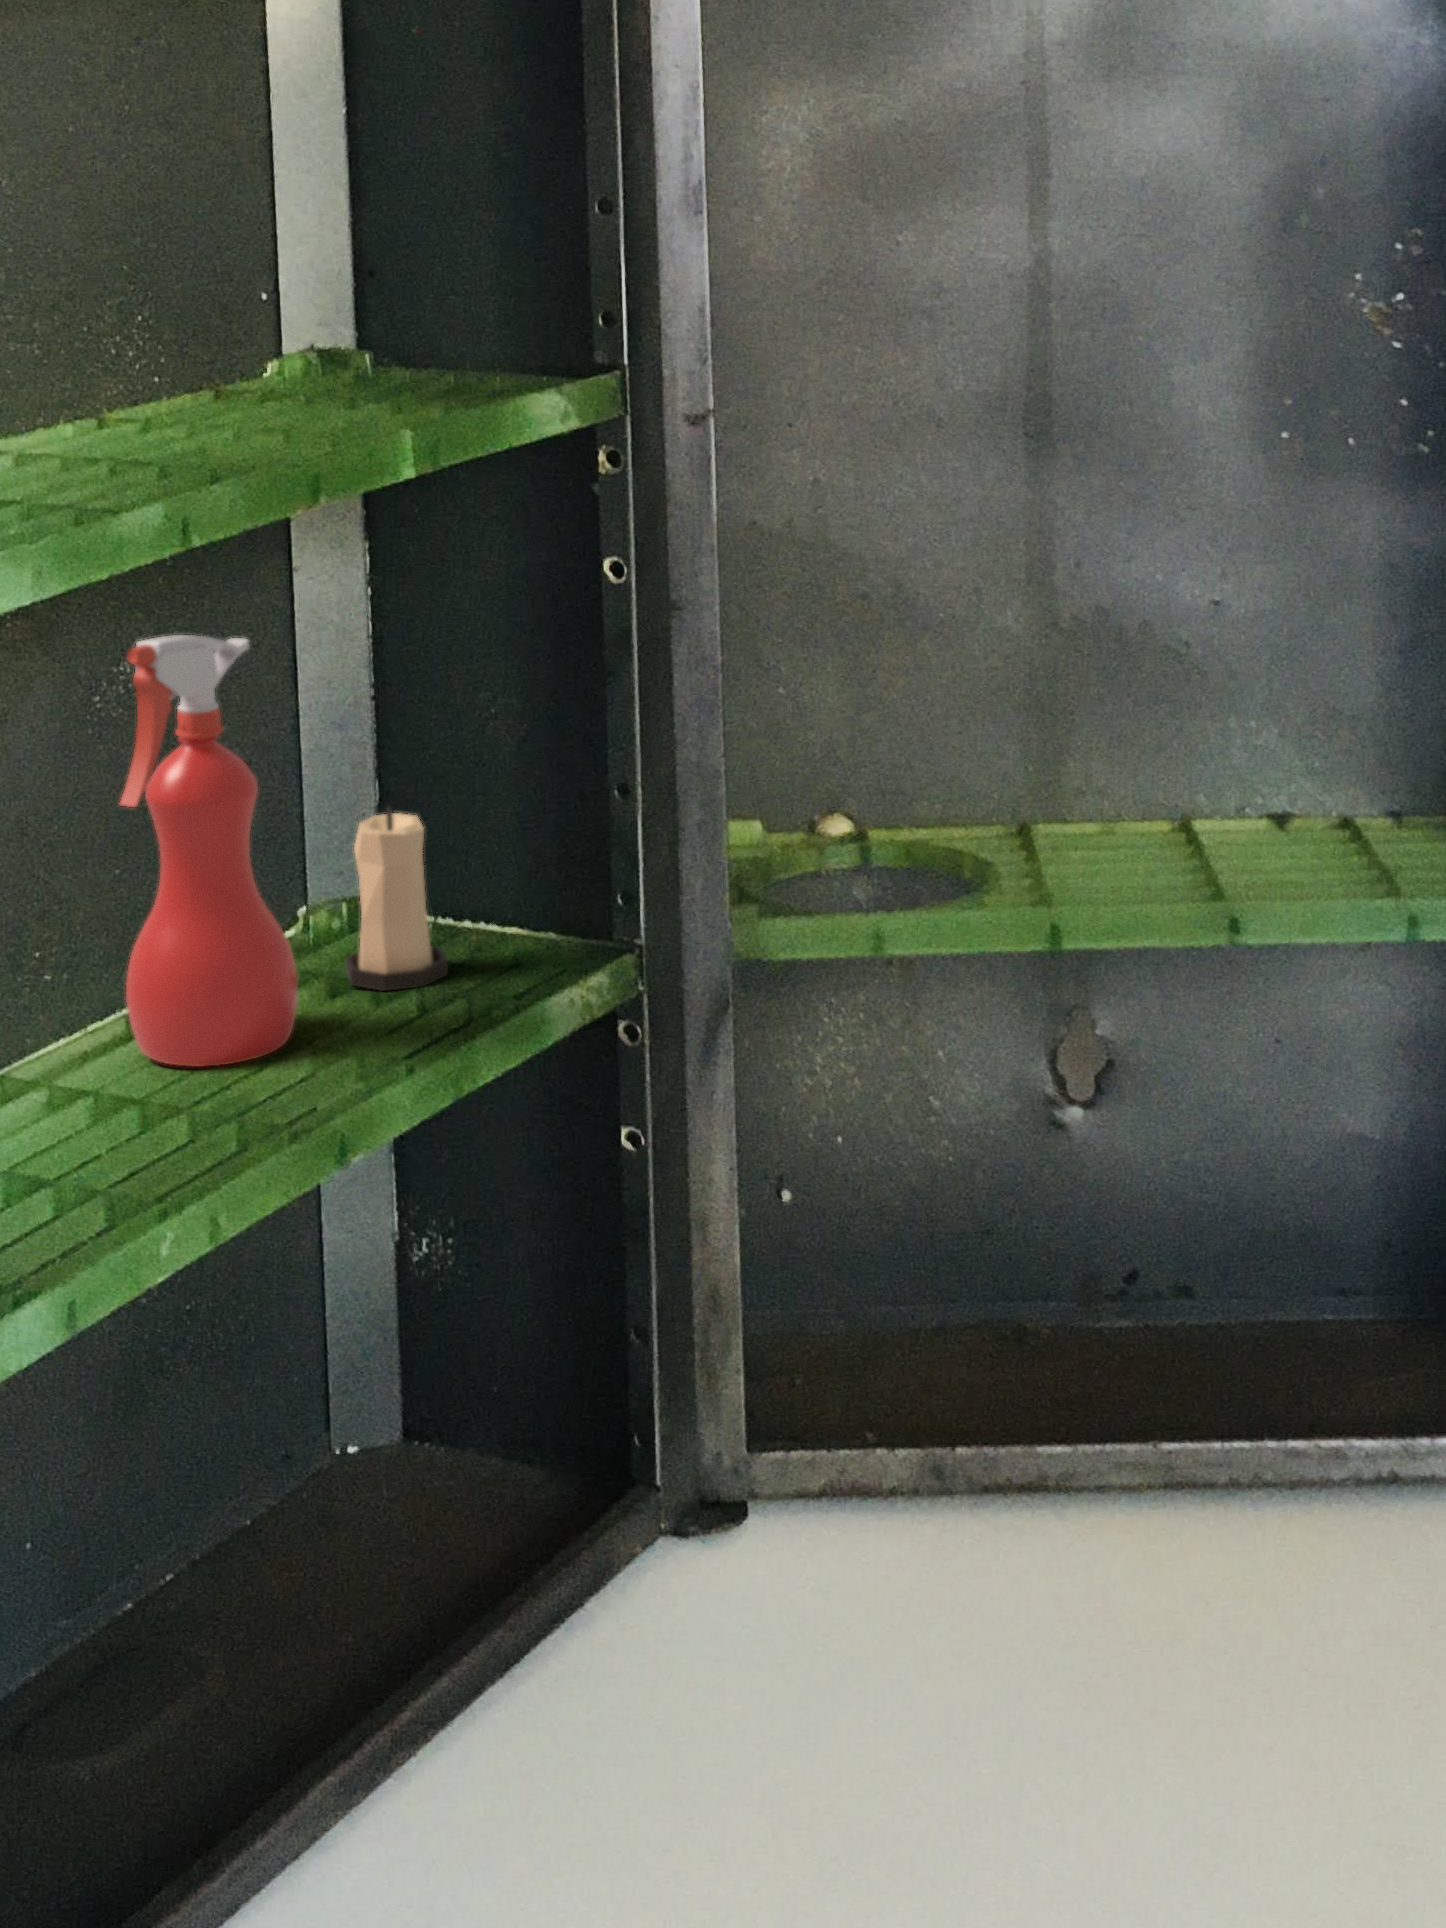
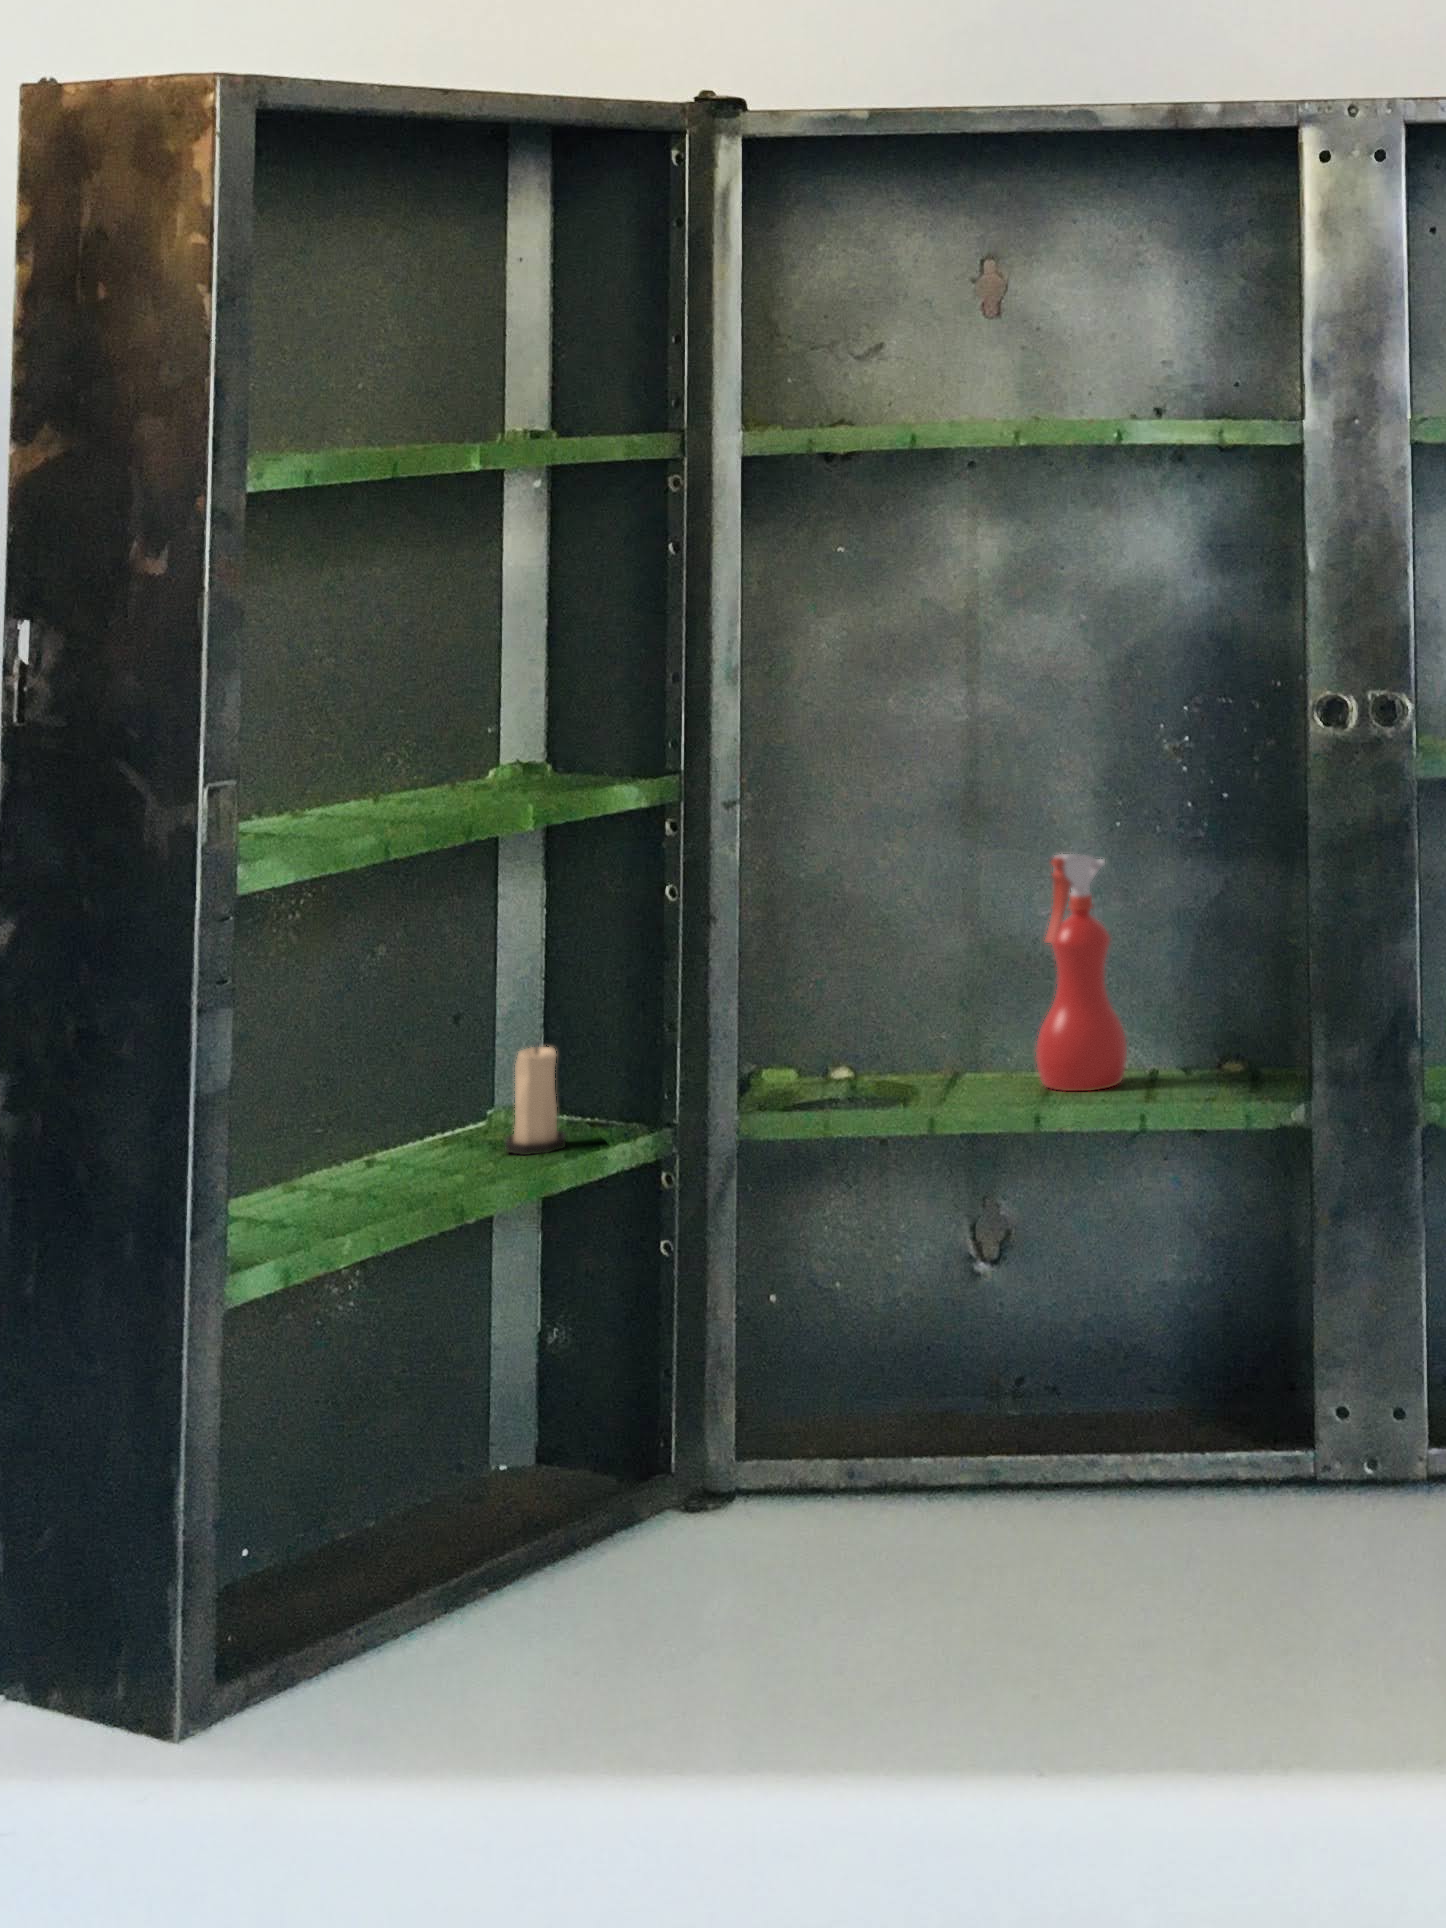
spray bottle: present [120,635,298,1067] -> present [1036,854,1127,1091]

